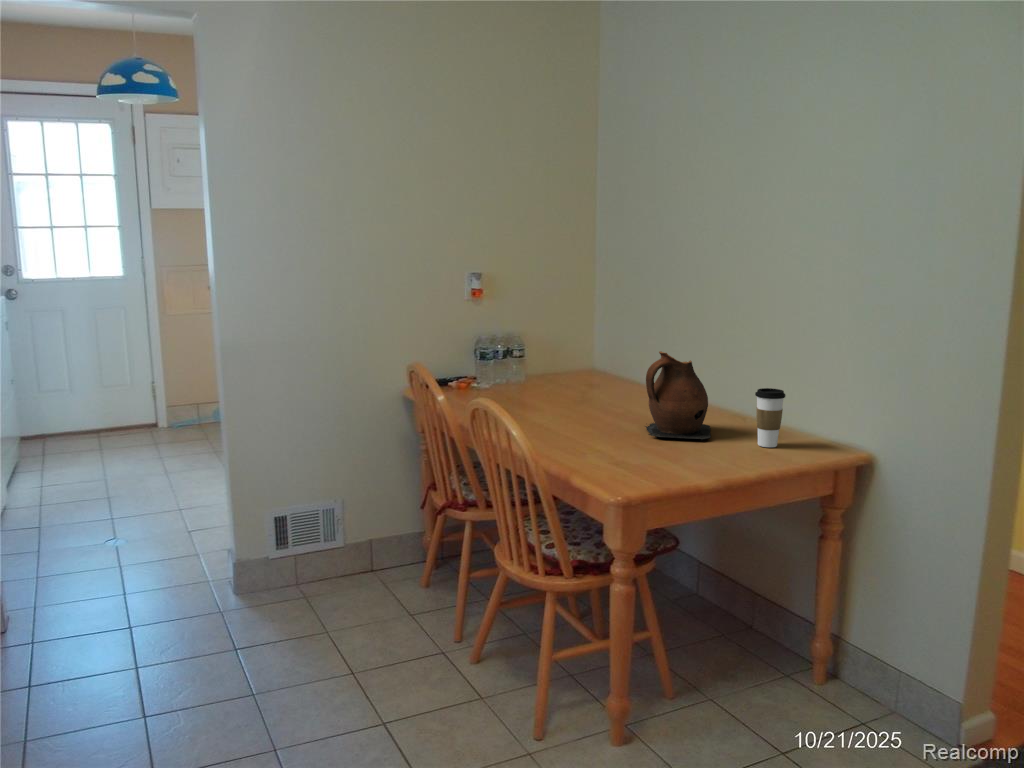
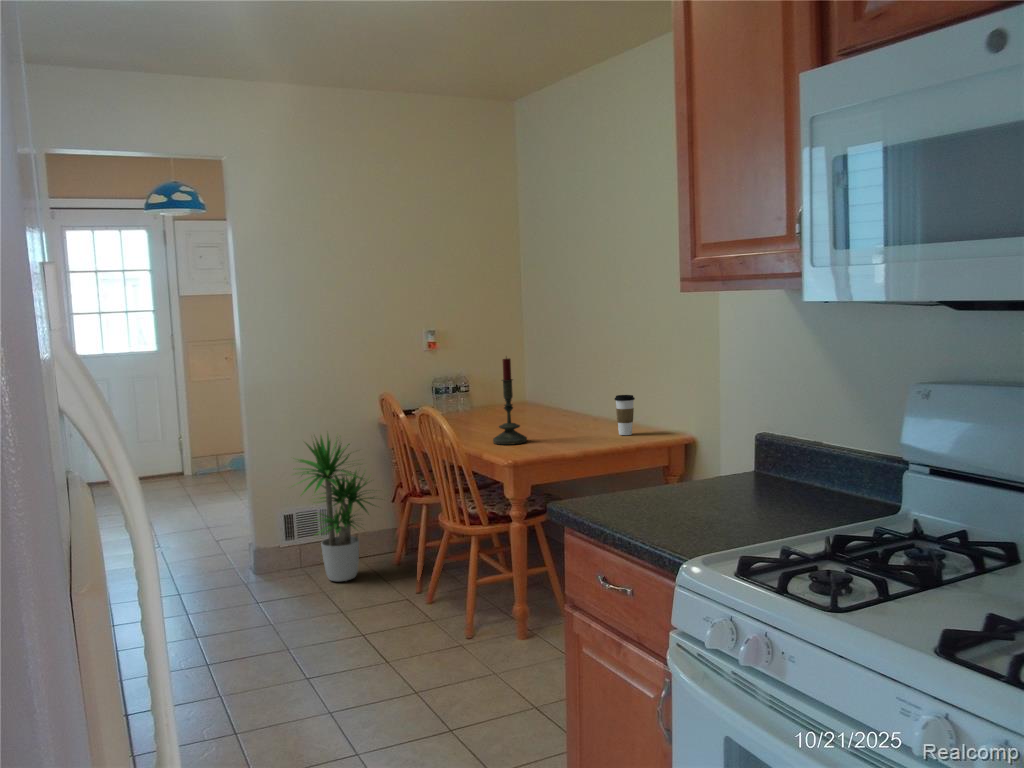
candle: none [579,327,628,458] -> present [493,358,527,445]
ceramic pitcher: present [645,351,711,440] -> none [541,374,592,434]
potted plant: none [278,408,414,612] -> present [295,435,373,581]

